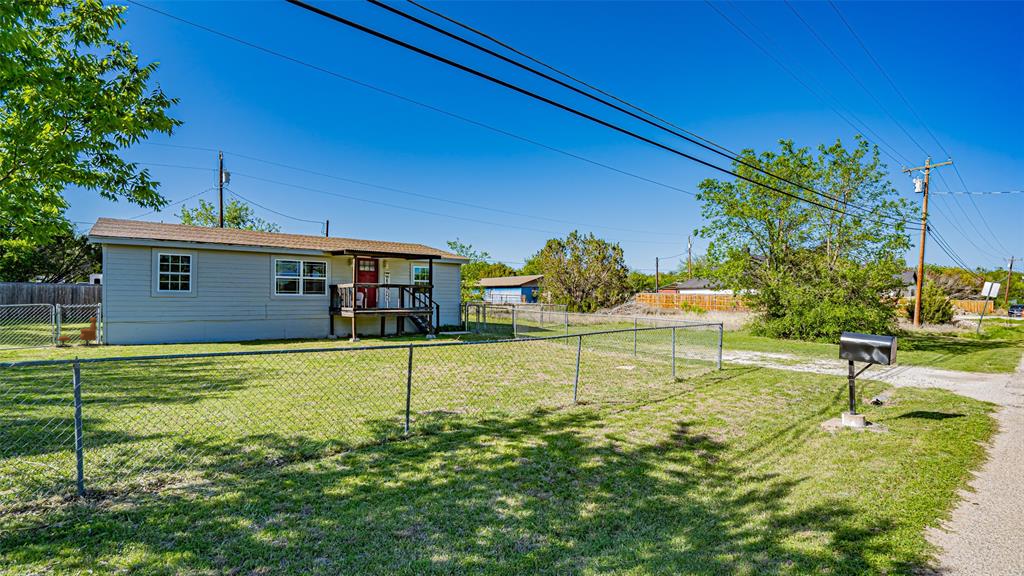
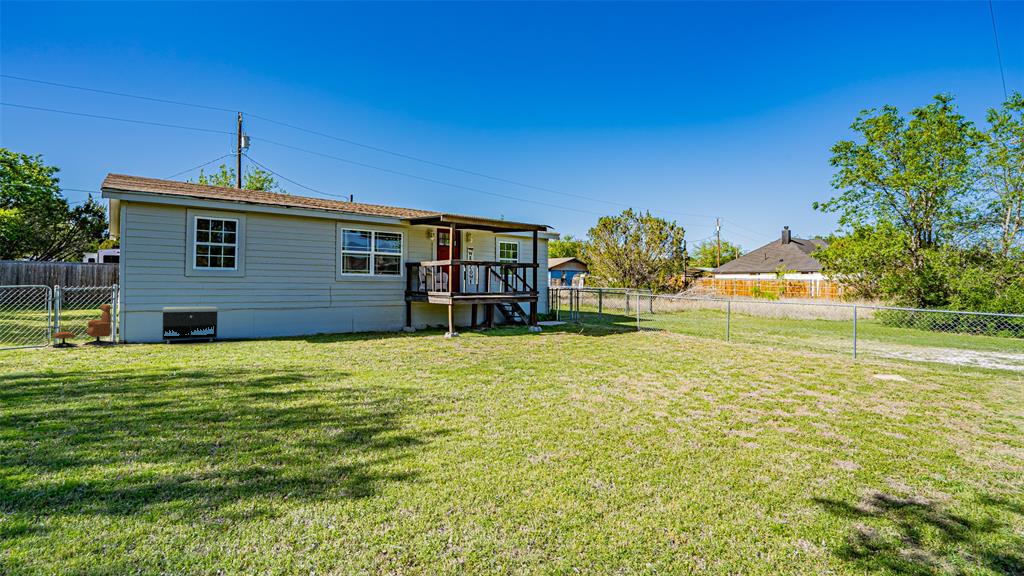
storage bench: none [132,319,173,345] -> present [162,307,218,343]

